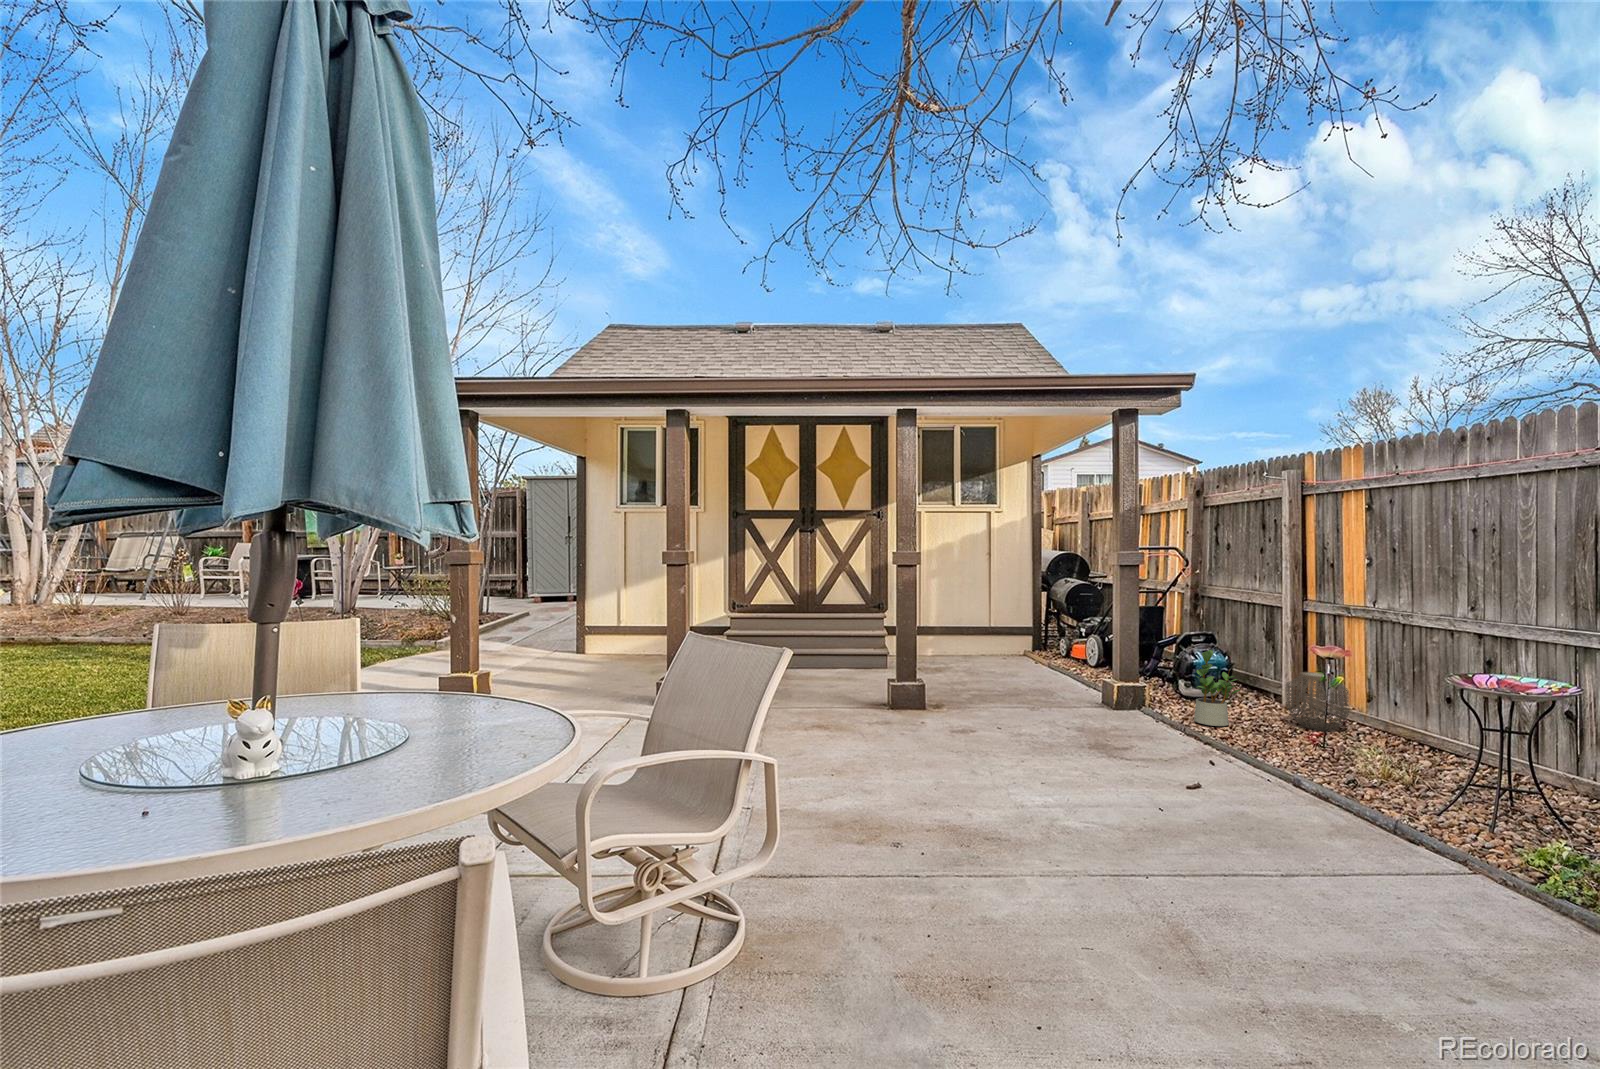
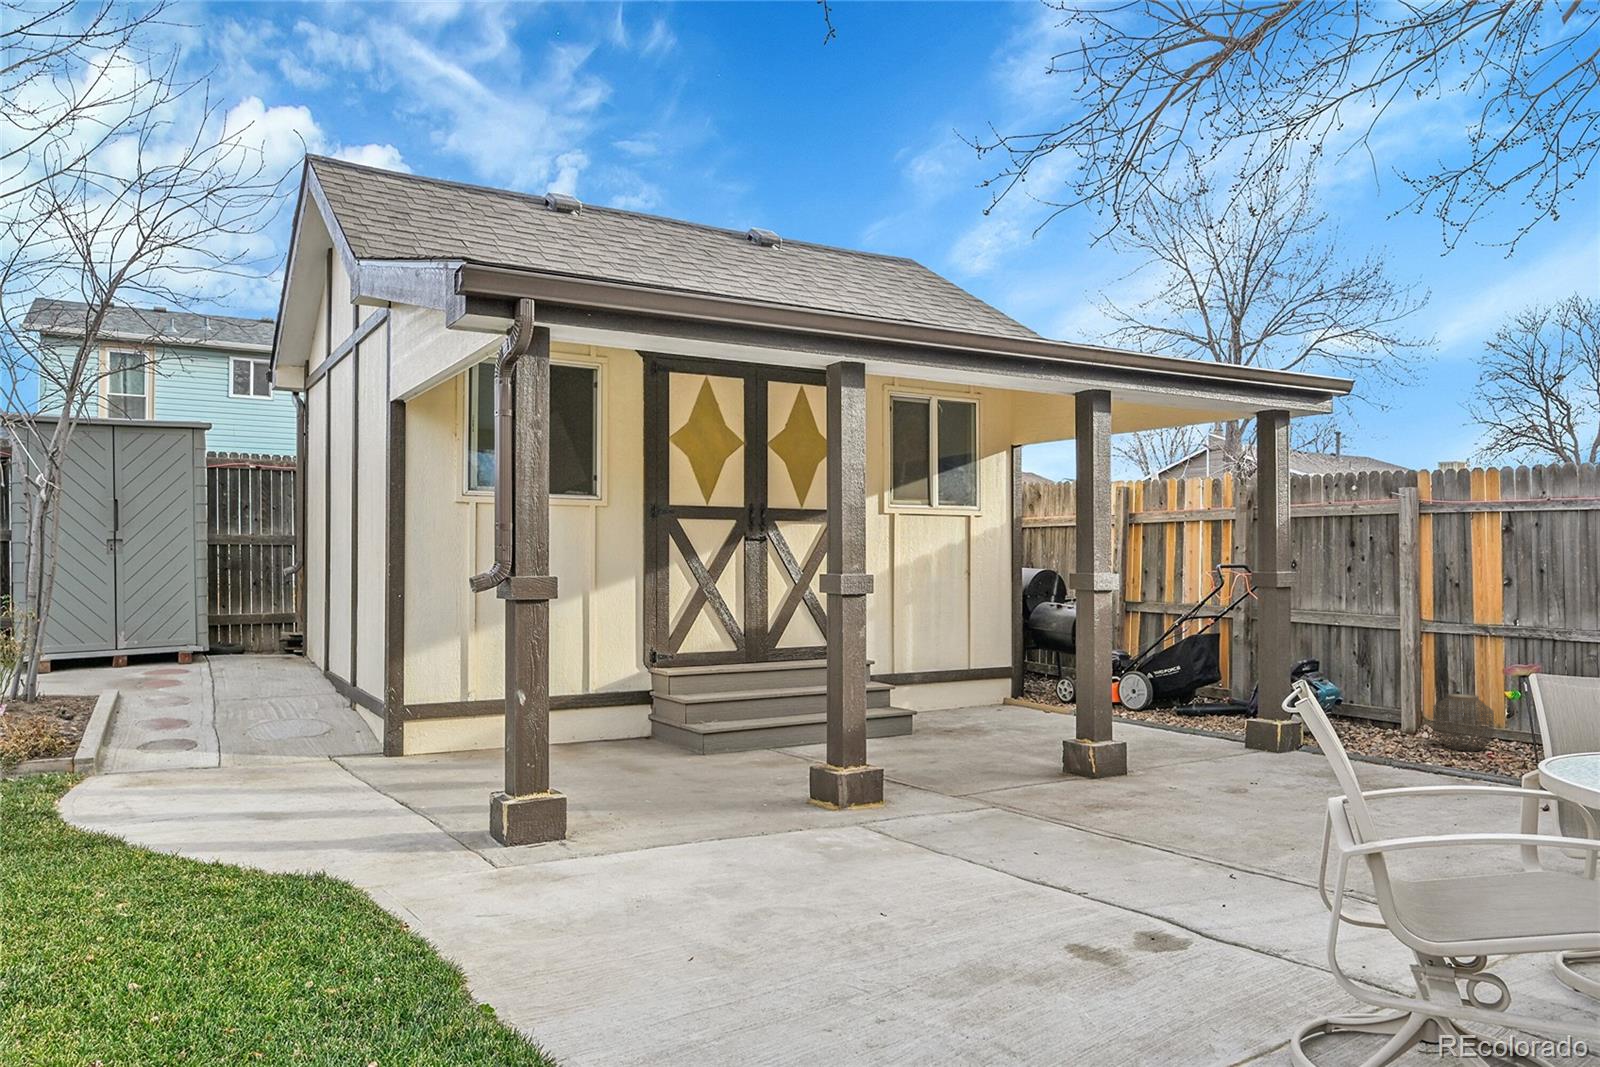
potted plant: present [1194,650,1240,726] -> none [1381,679,1429,759]

